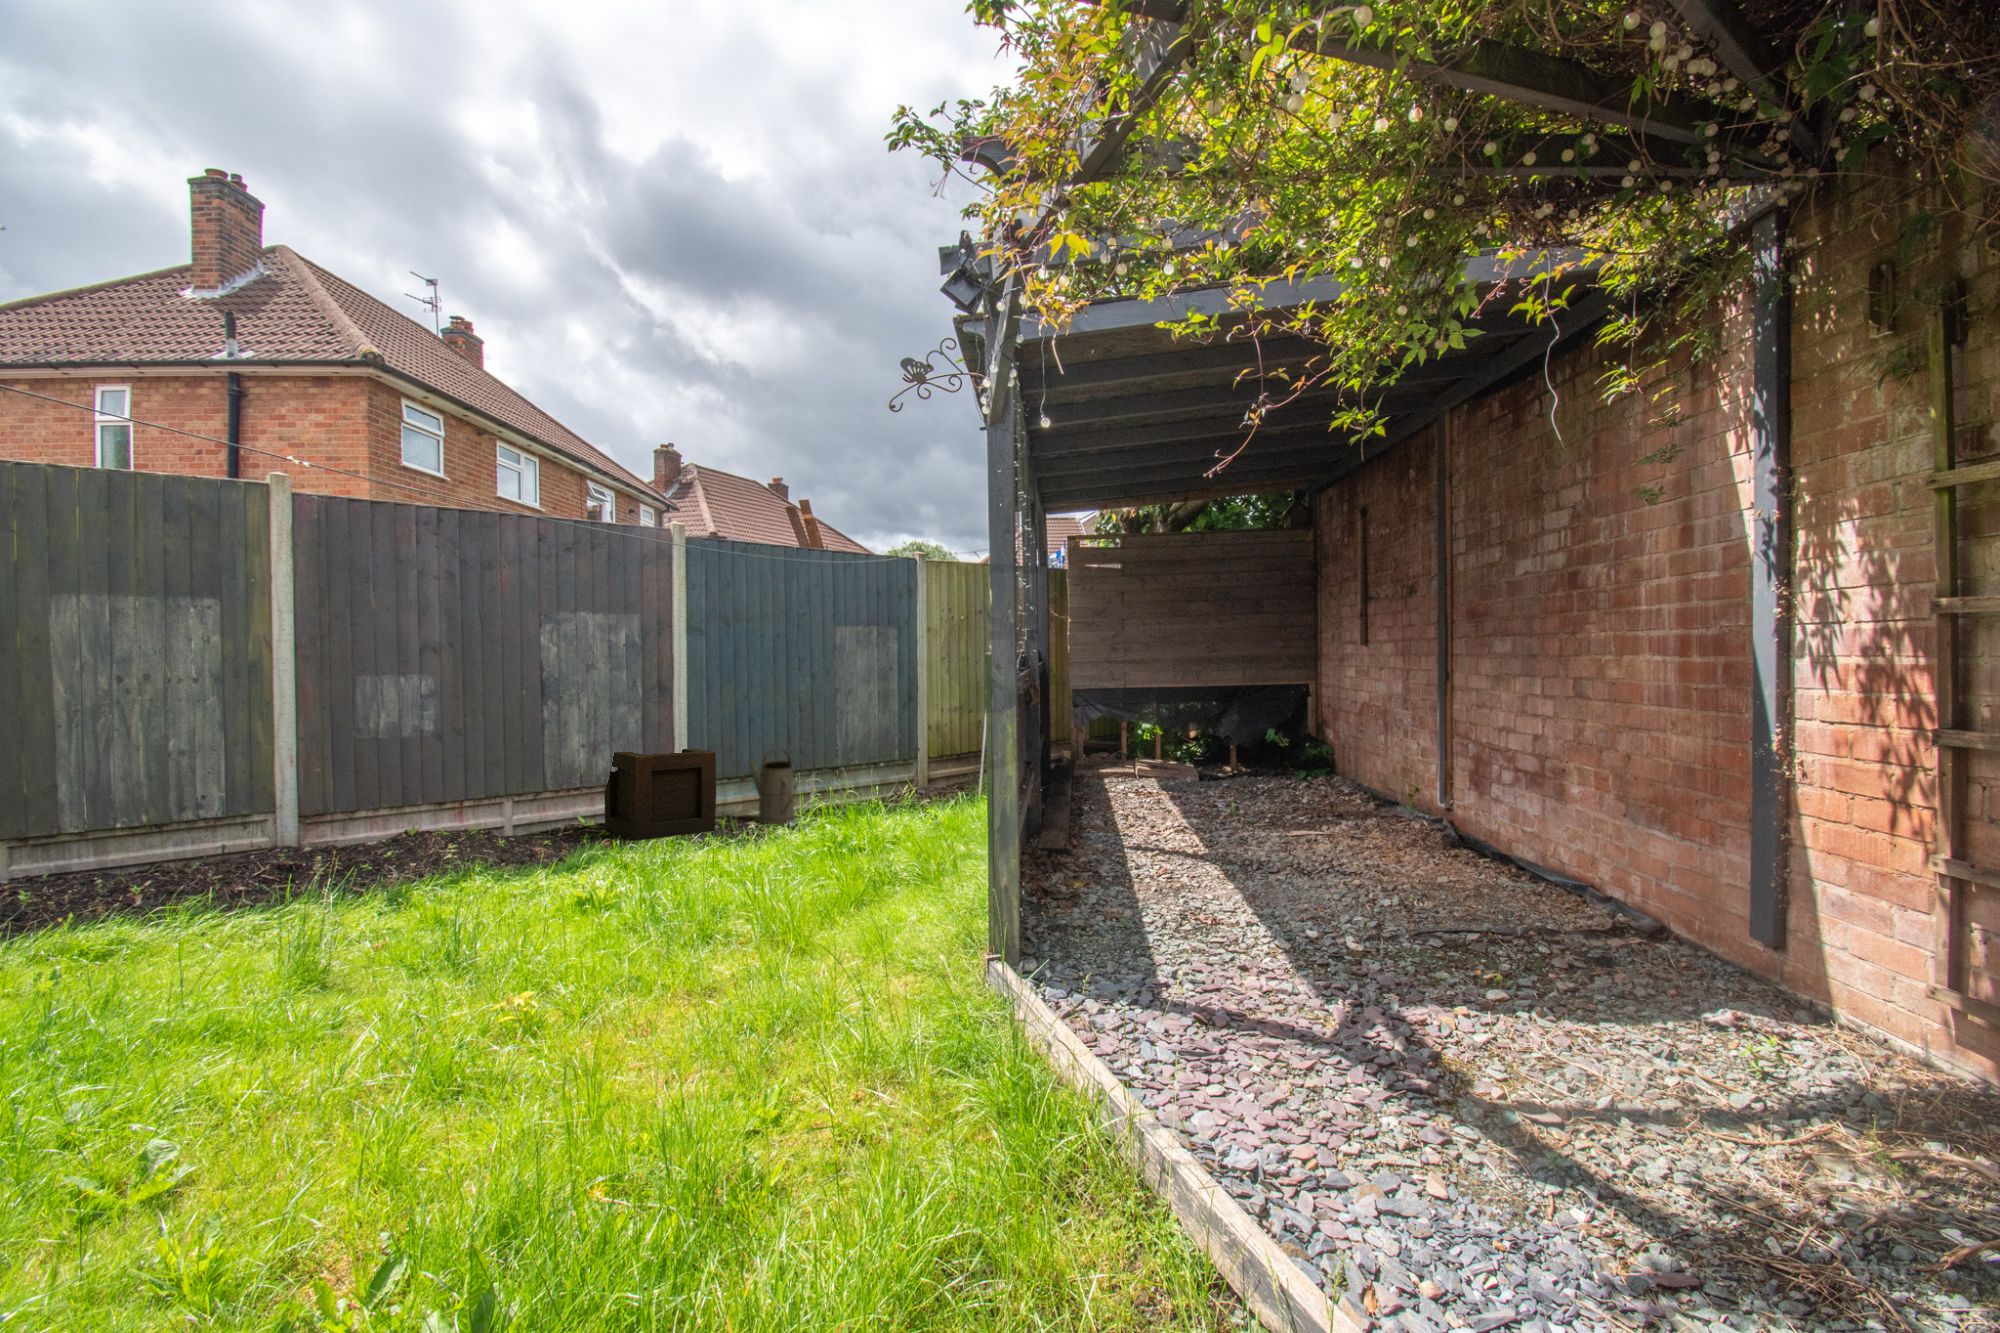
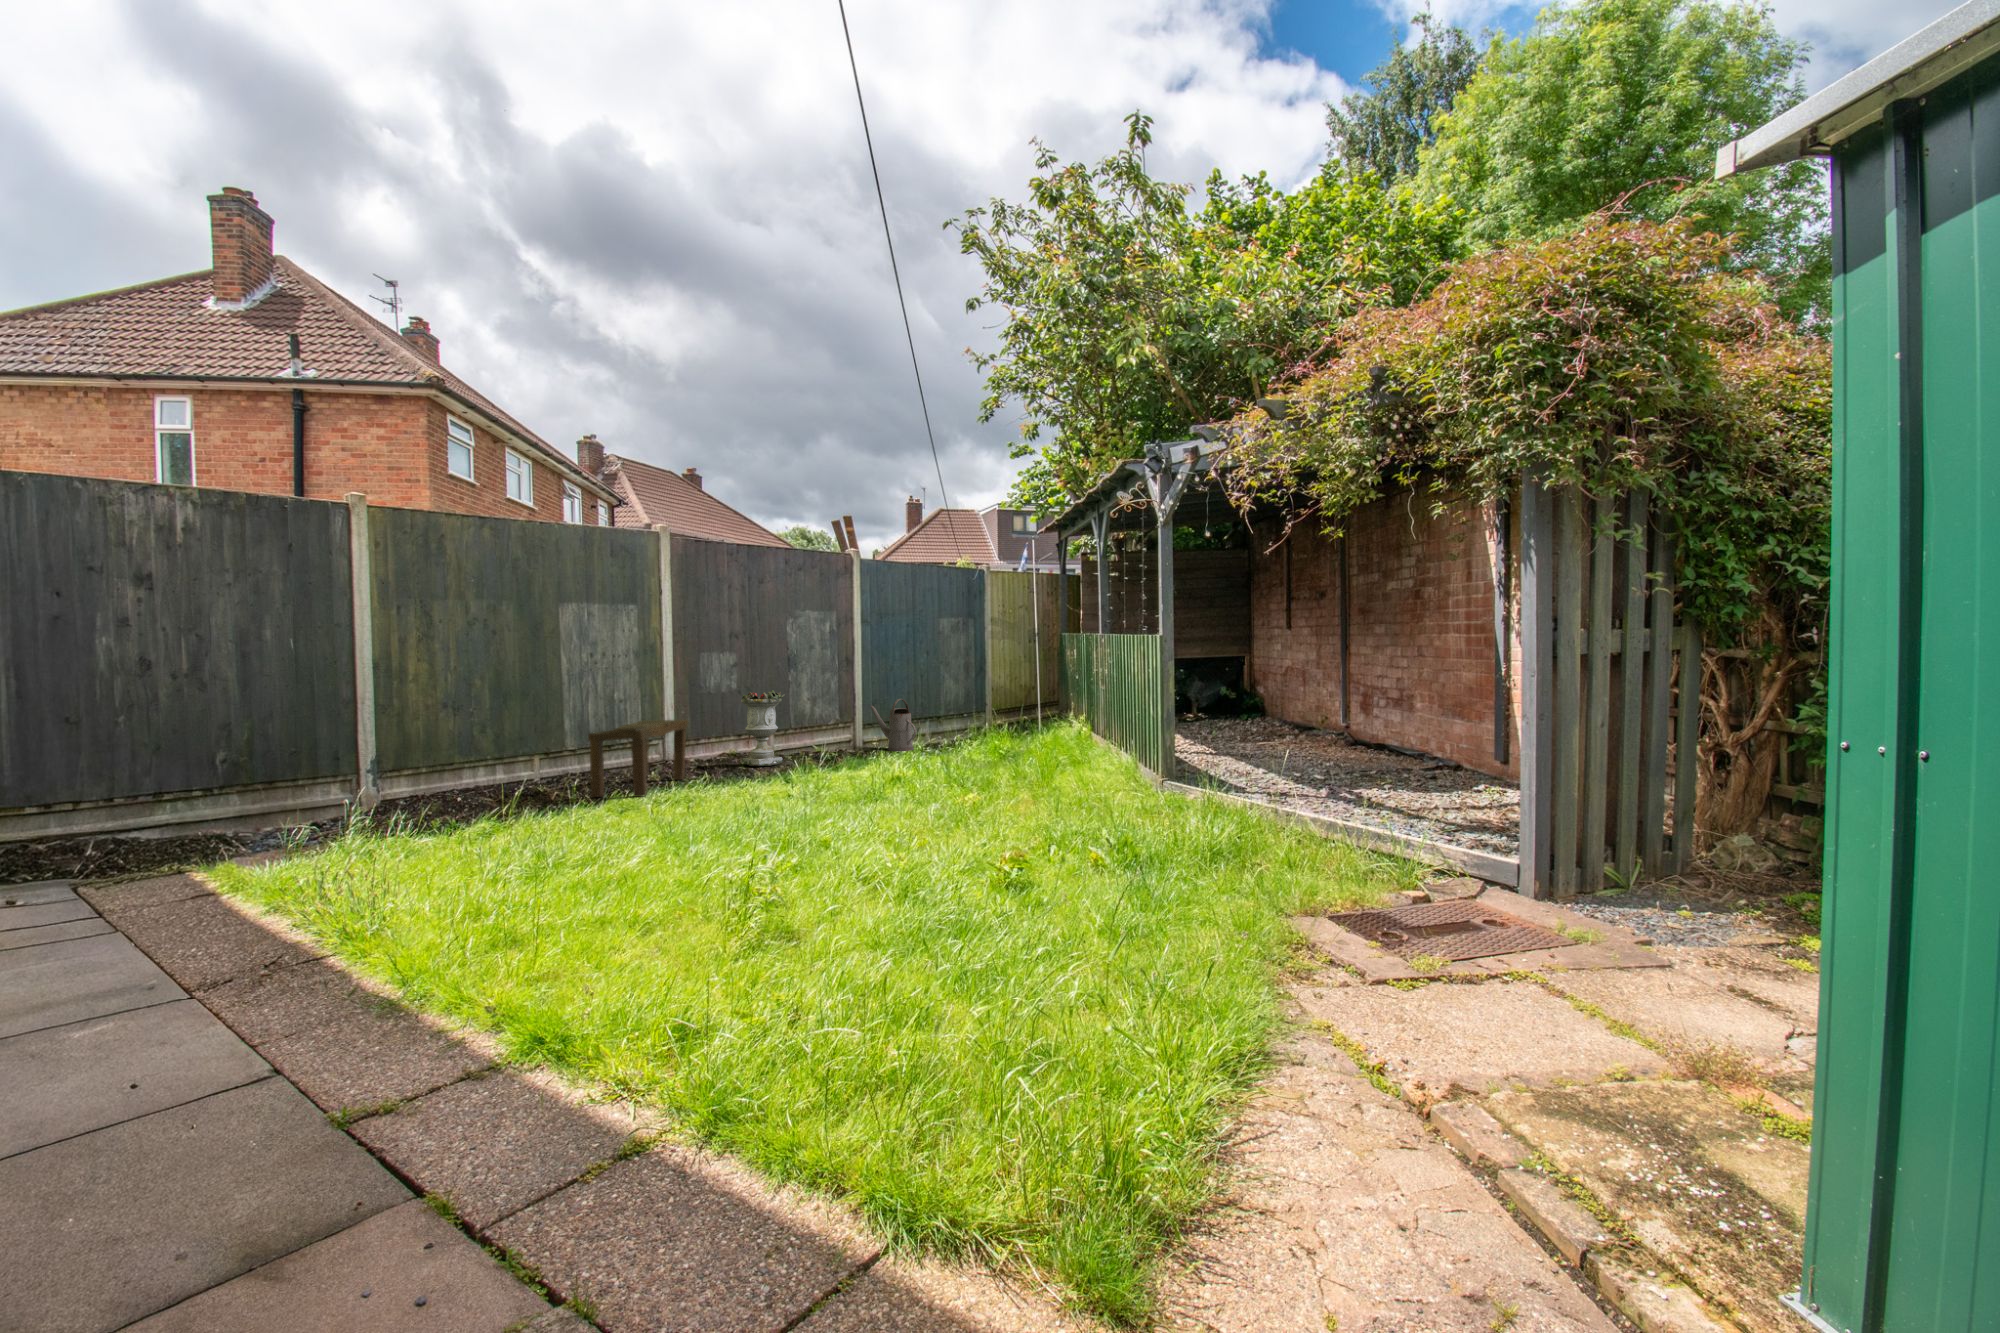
planter: none [503,733,572,845] -> present [741,690,784,766]
wooden crate: present [604,748,716,841] -> none [792,700,871,762]
bench: none [133,776,372,906] -> present [588,720,688,797]

